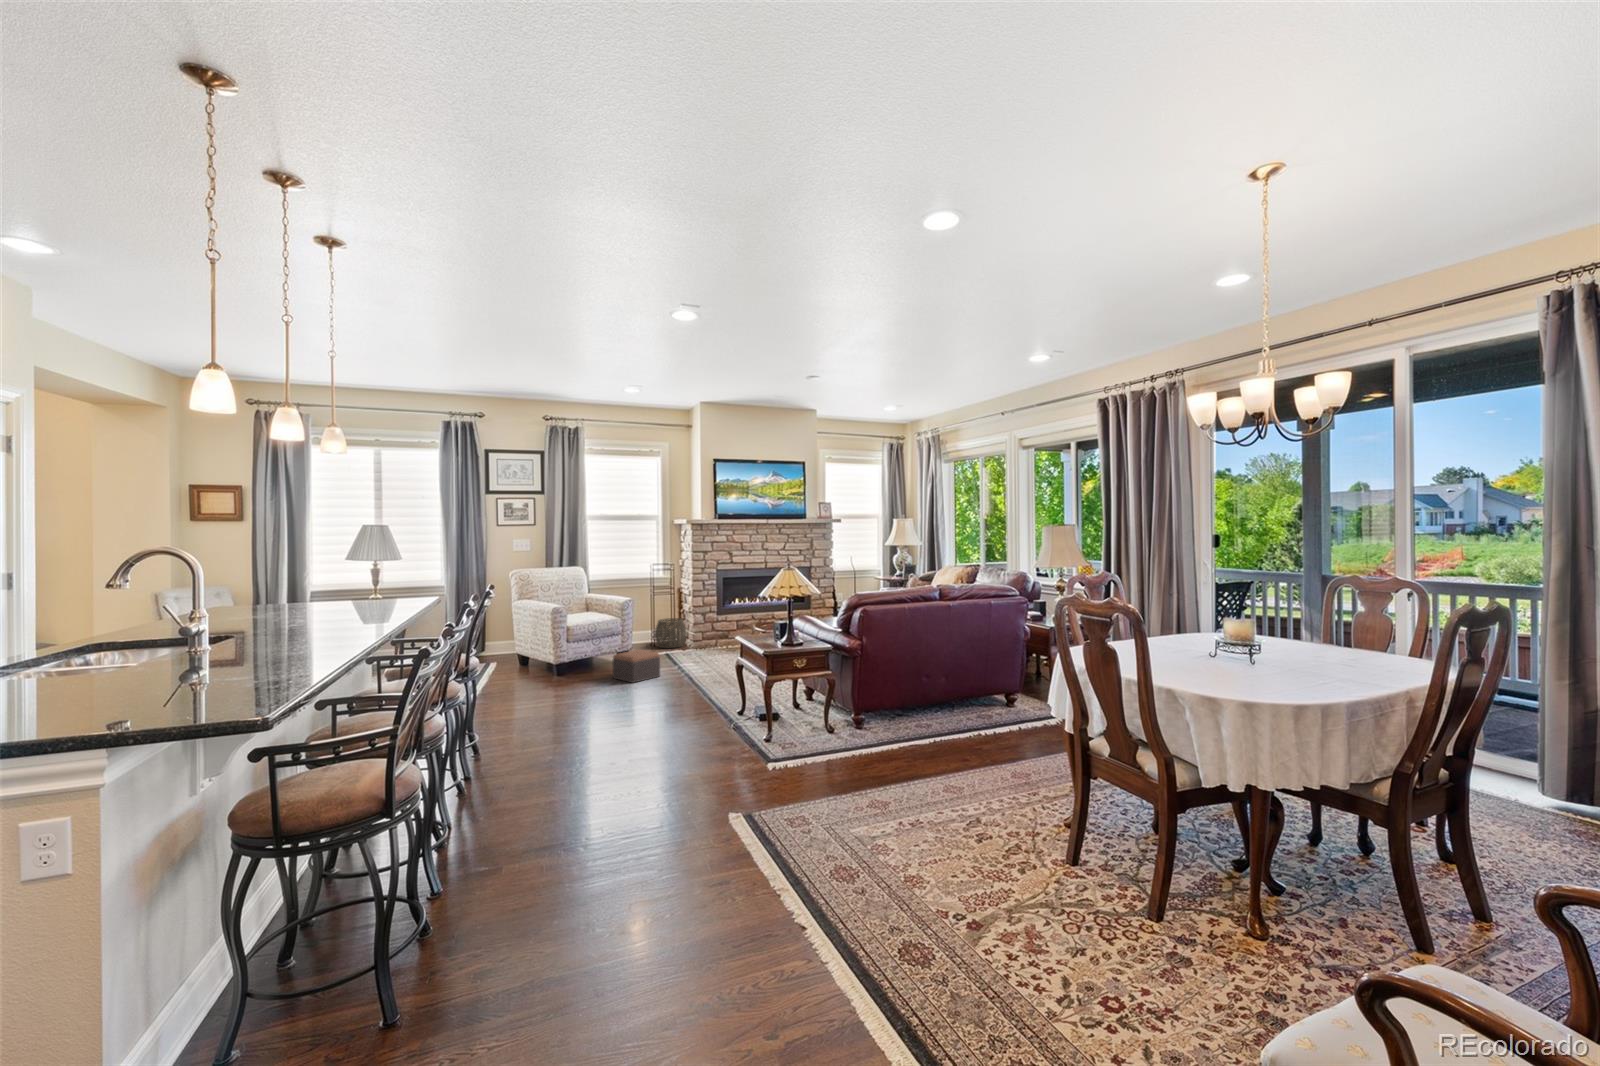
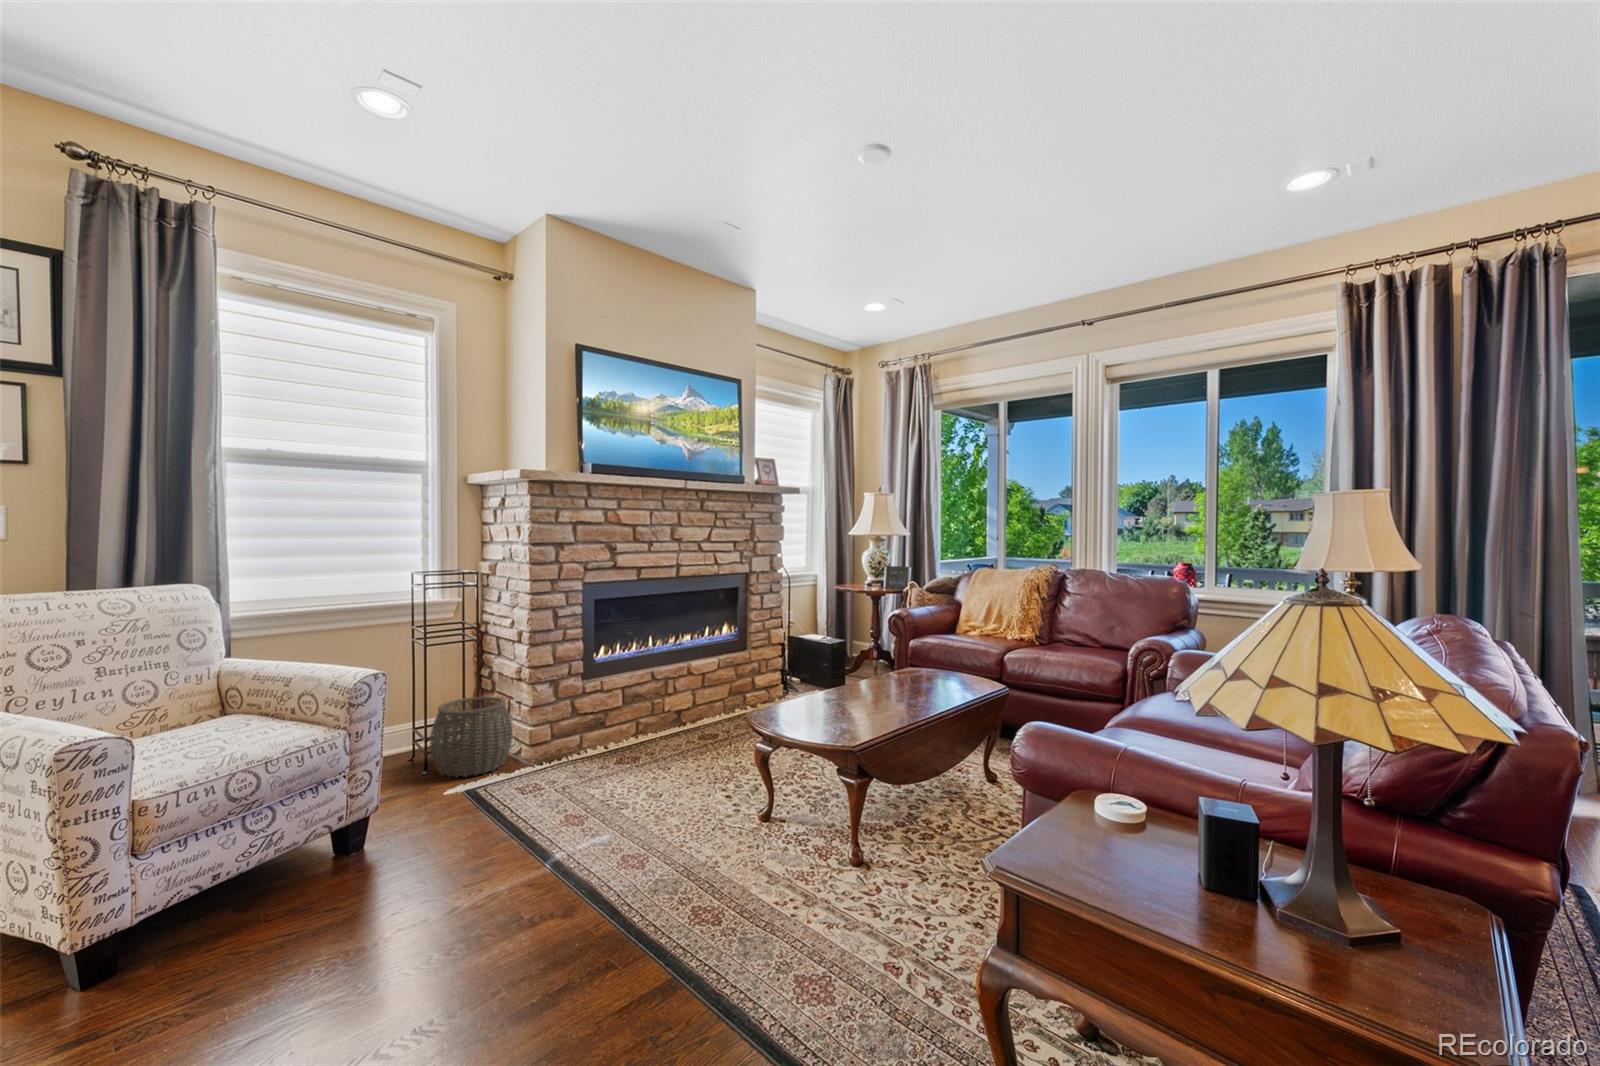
footstool: present [613,650,660,683] -> none [334,838,515,993]

